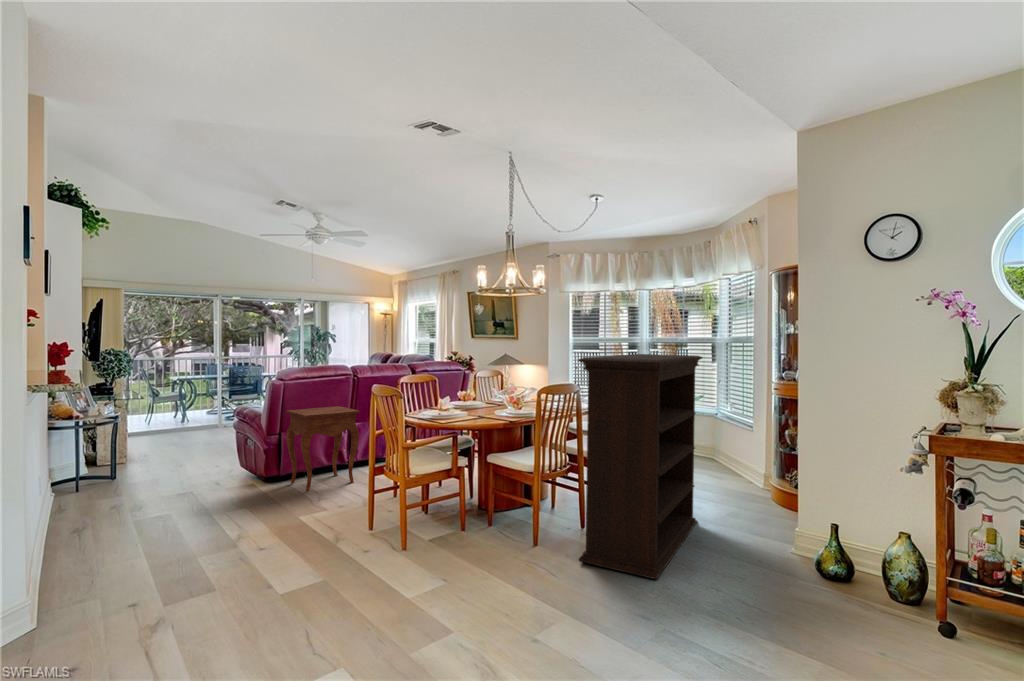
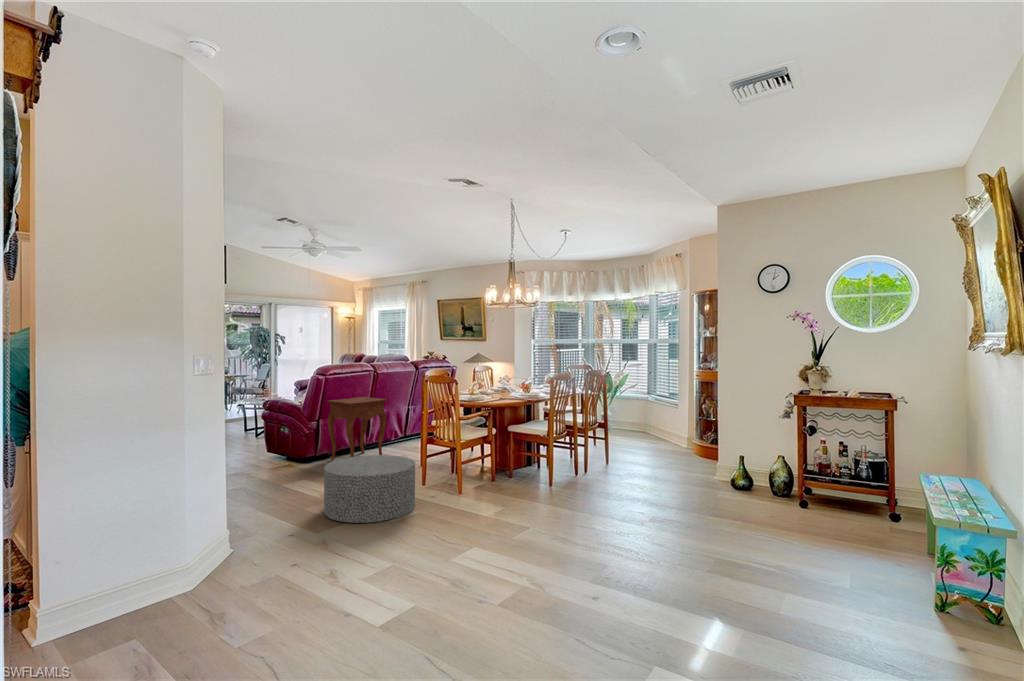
bookshelf: present [578,354,702,579] -> none [584,351,653,496]
ottoman: none [197,491,332,597] -> present [324,455,415,523]

